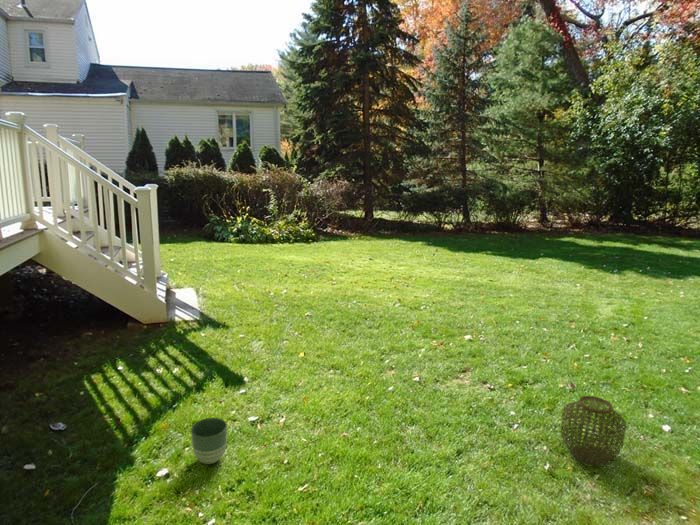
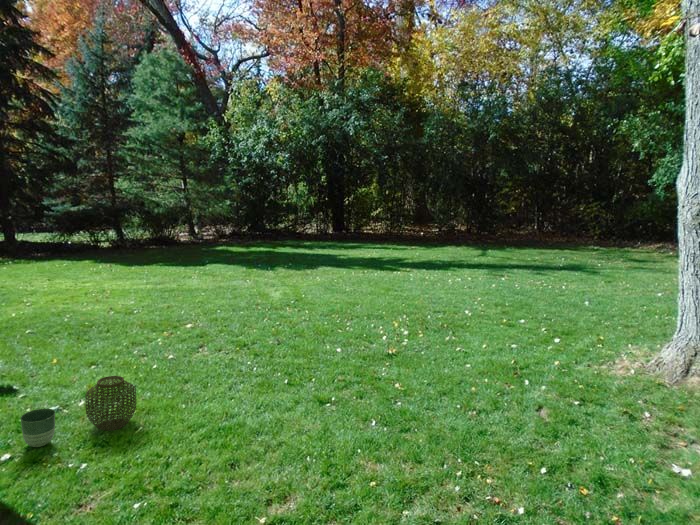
woven basket: present [561,396,626,465] -> present [85,376,136,431]

